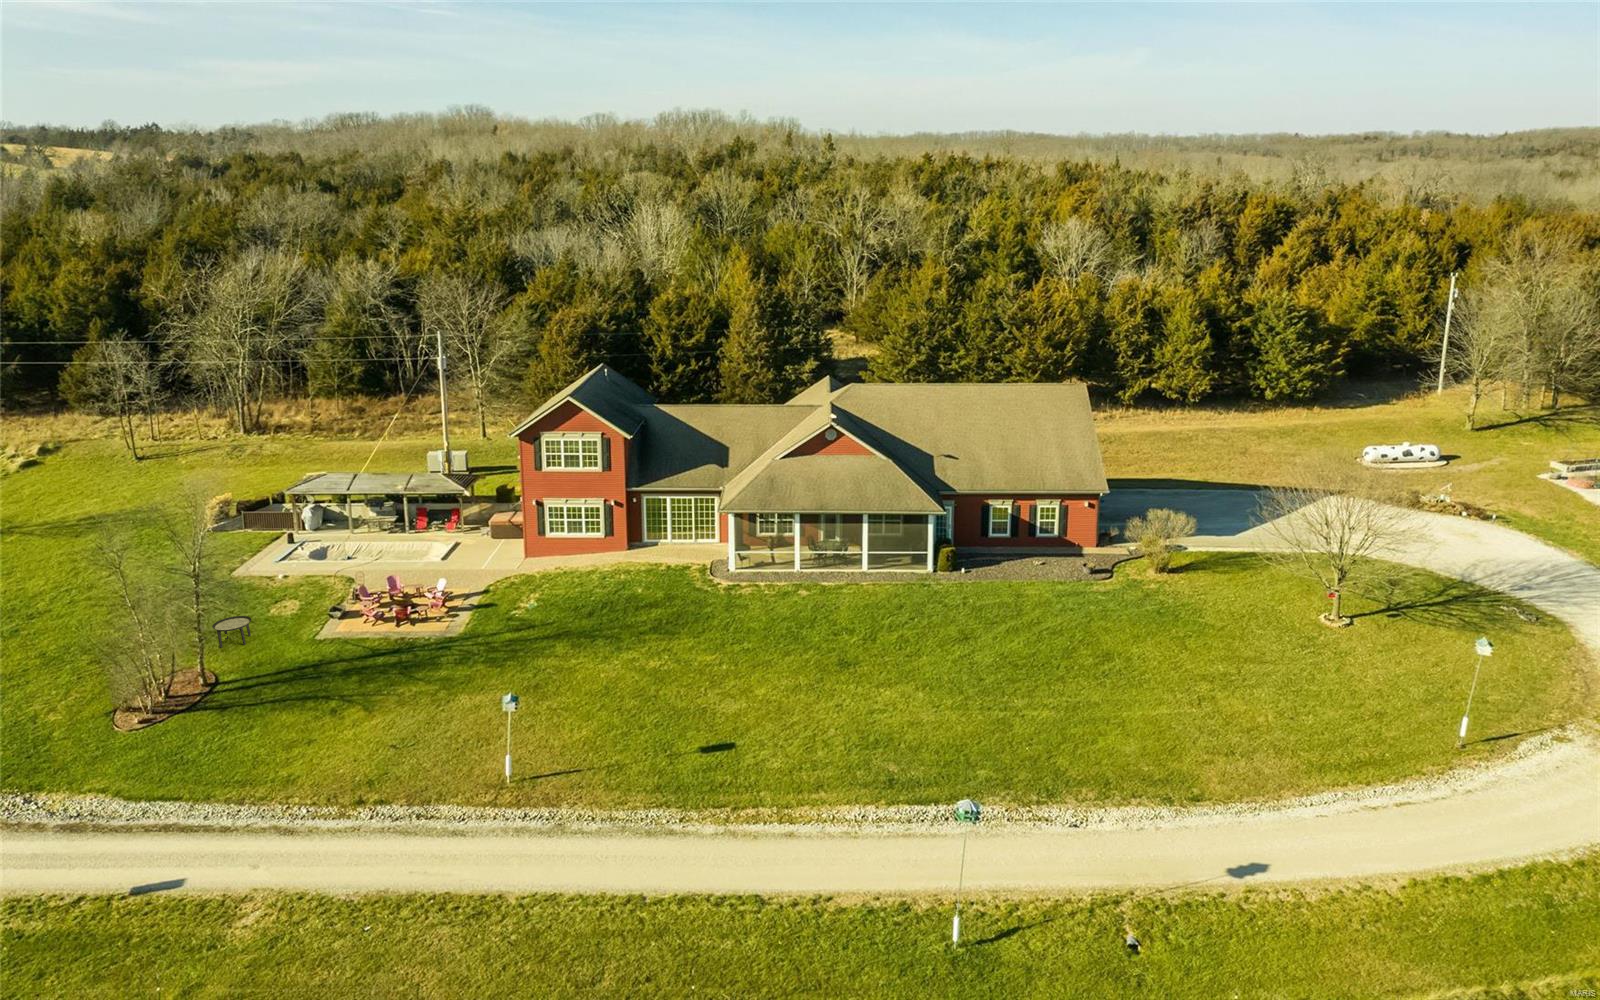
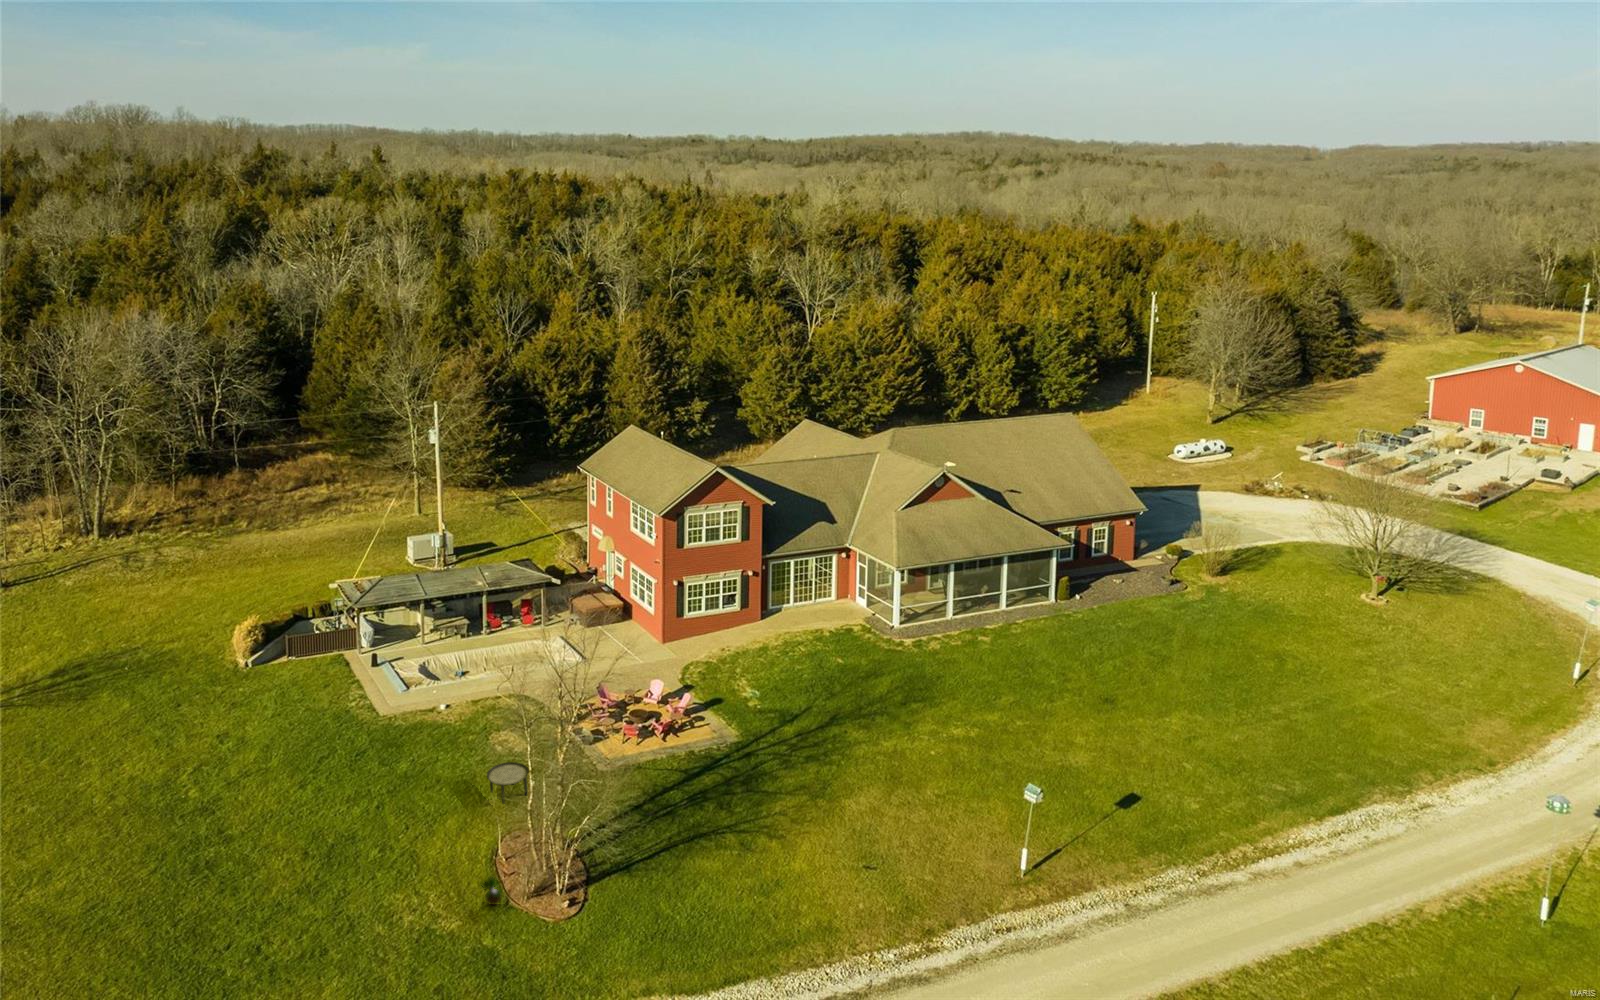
potted tree: none [87,681,114,710] -> present [481,876,502,905]

